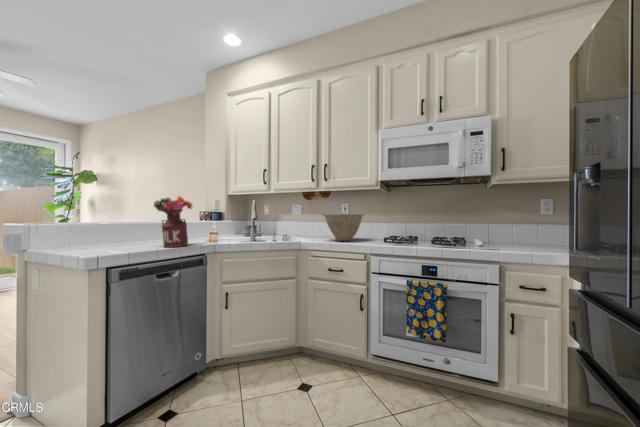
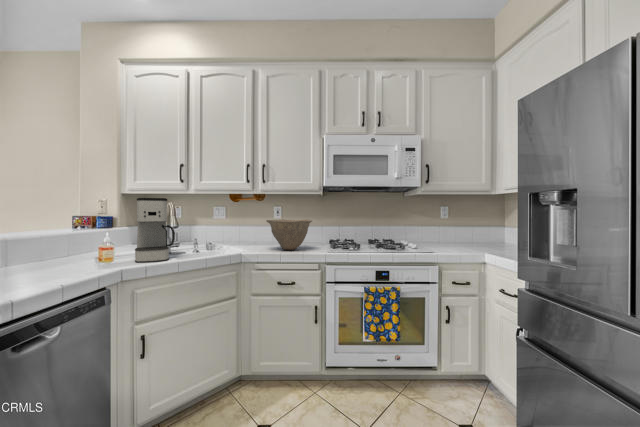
flower arrangement: present [154,196,192,247] -> none [35,196,103,271]
coffee maker: none [216,196,246,245] -> present [135,198,175,262]

